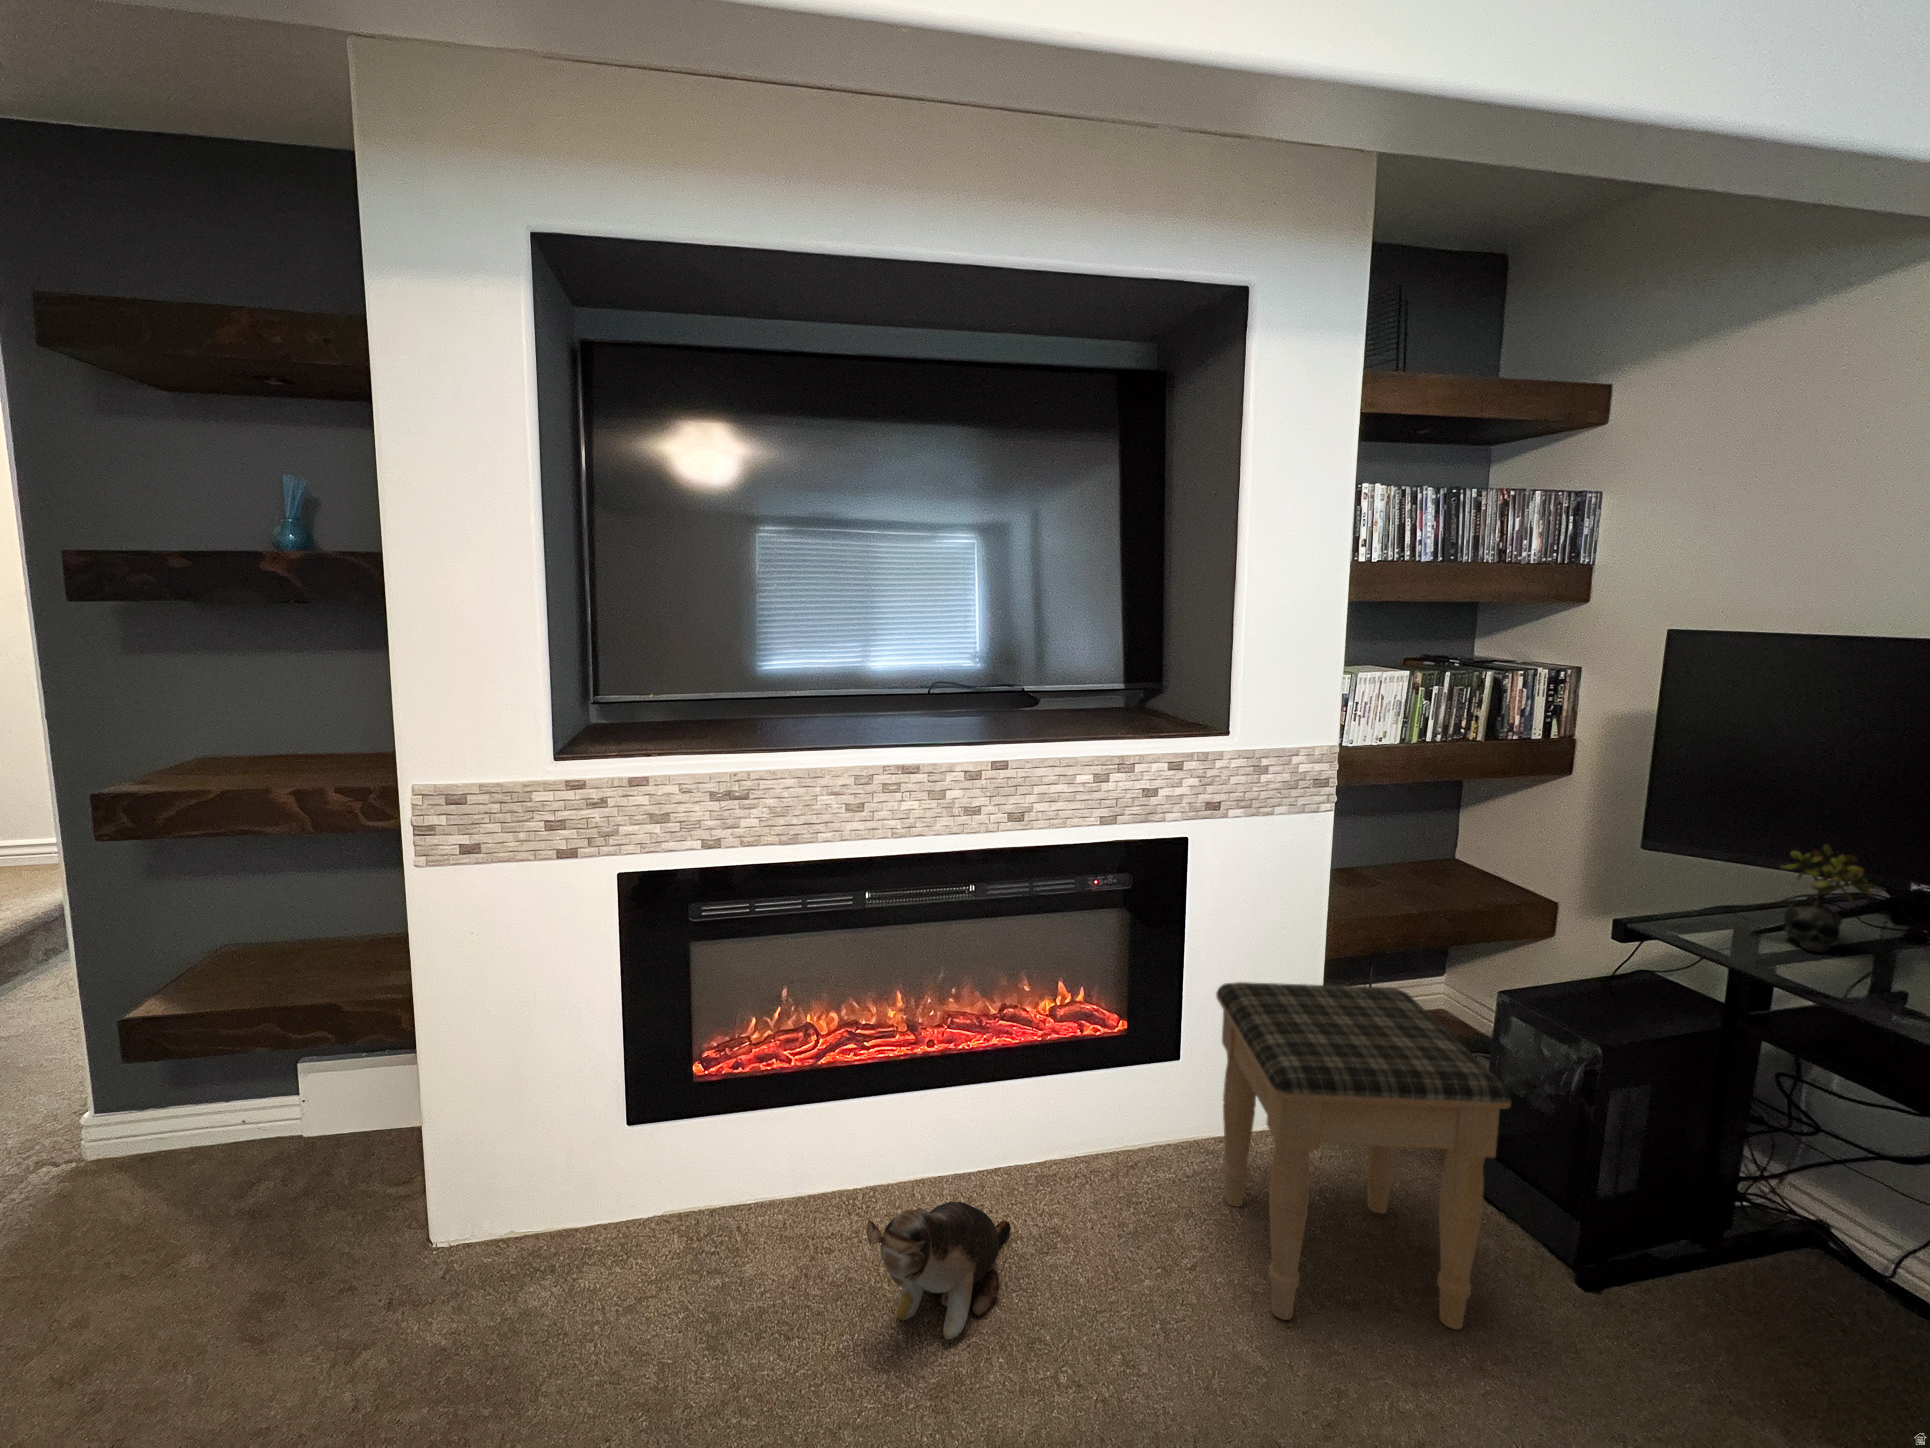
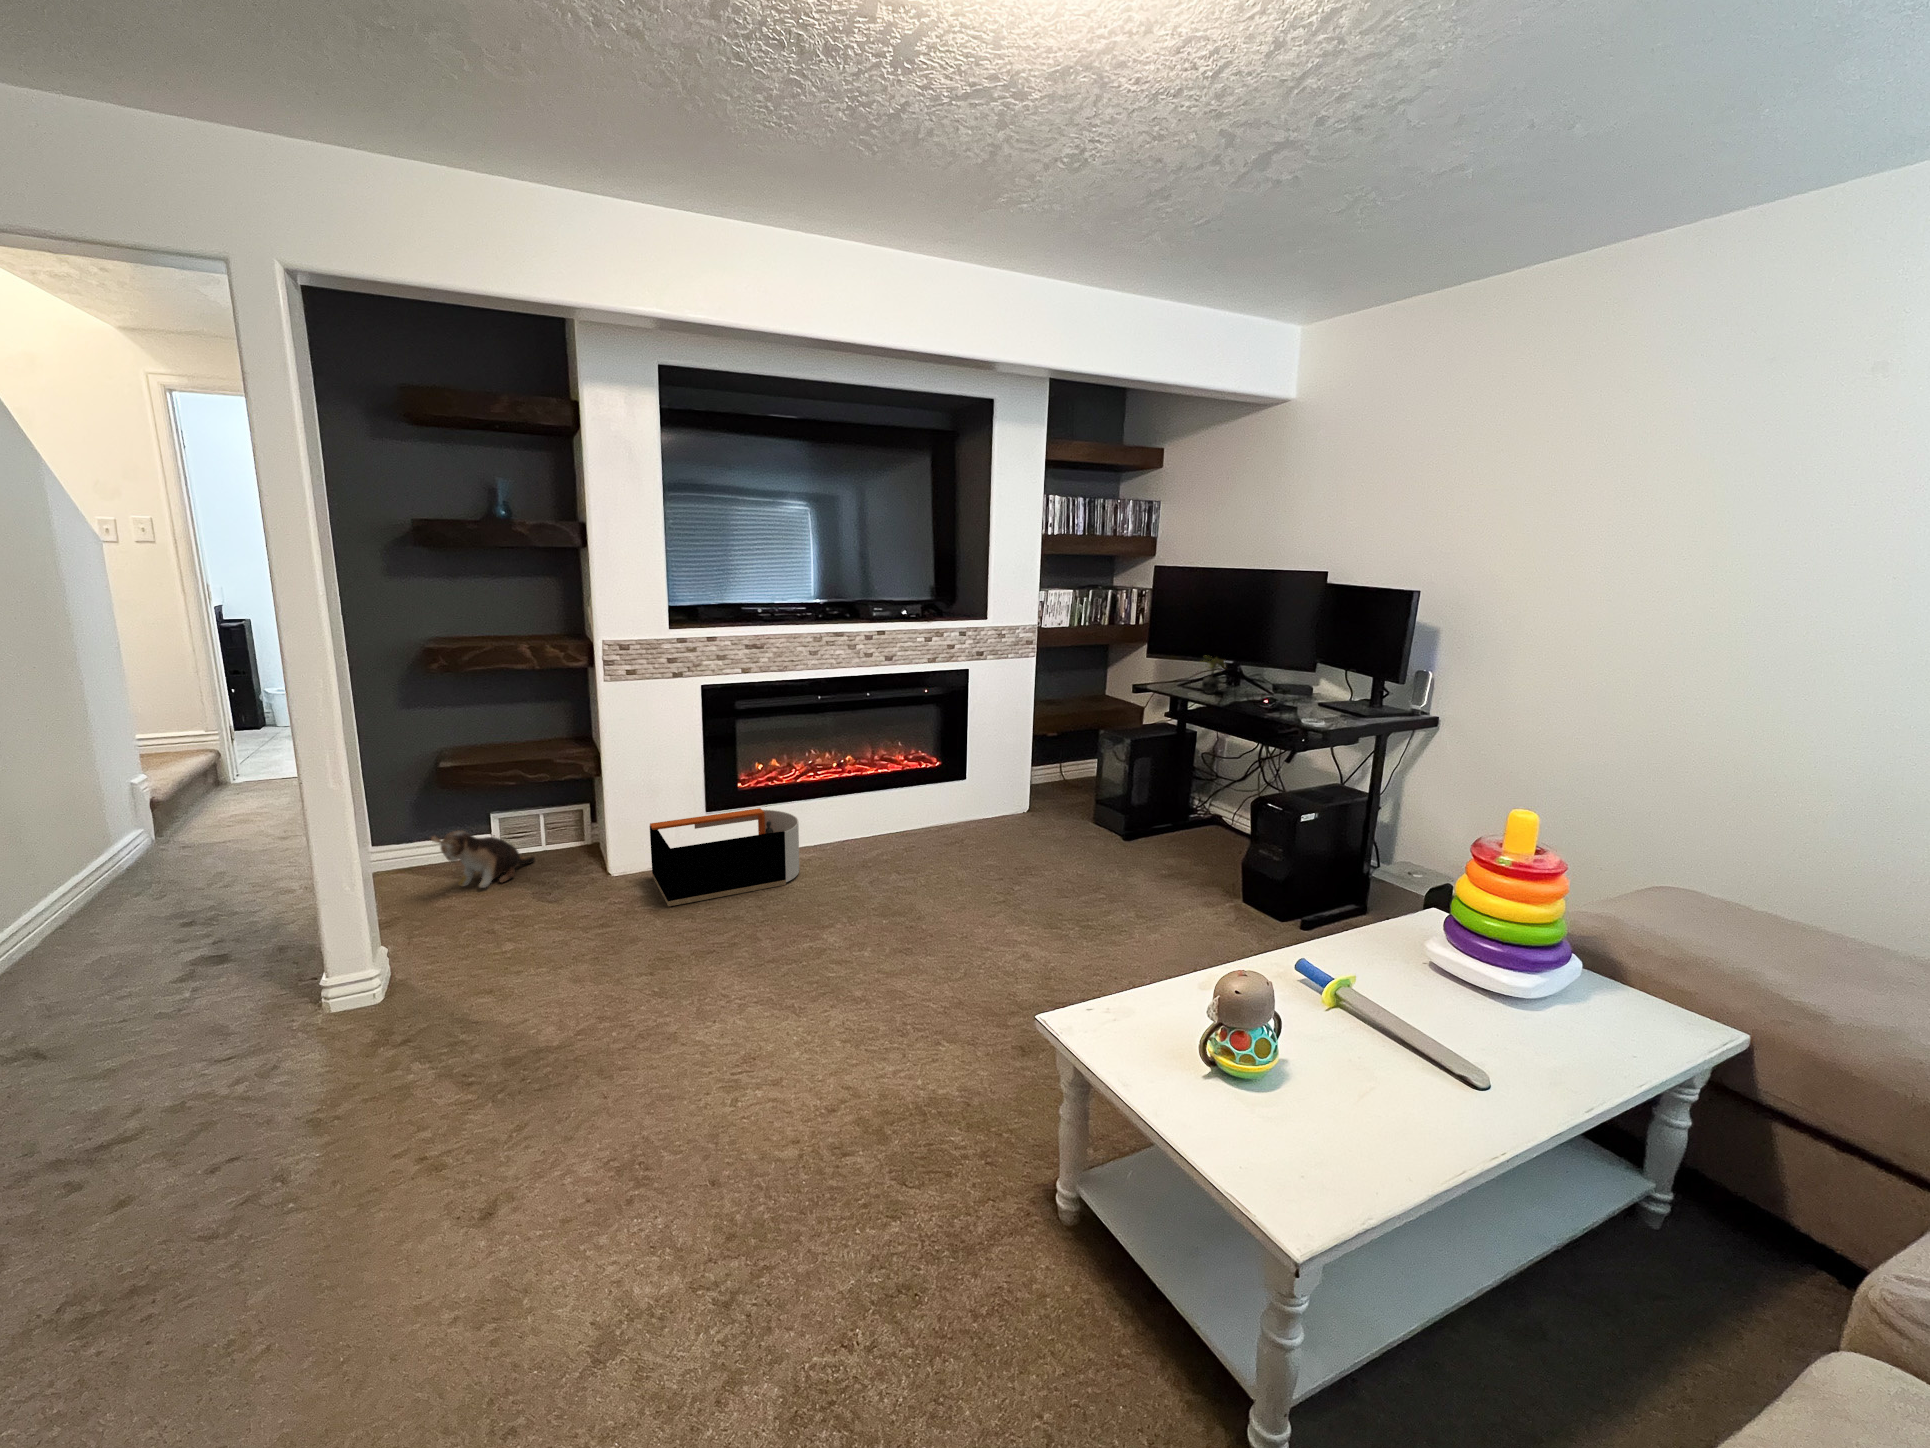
footstool: present [1216,982,1511,1330] -> none [982,730,1095,858]
storage bin: none [458,1124,795,1405] -> present [650,808,799,906]
plush toy: present [866,1202,1011,1339] -> present [431,831,535,888]

